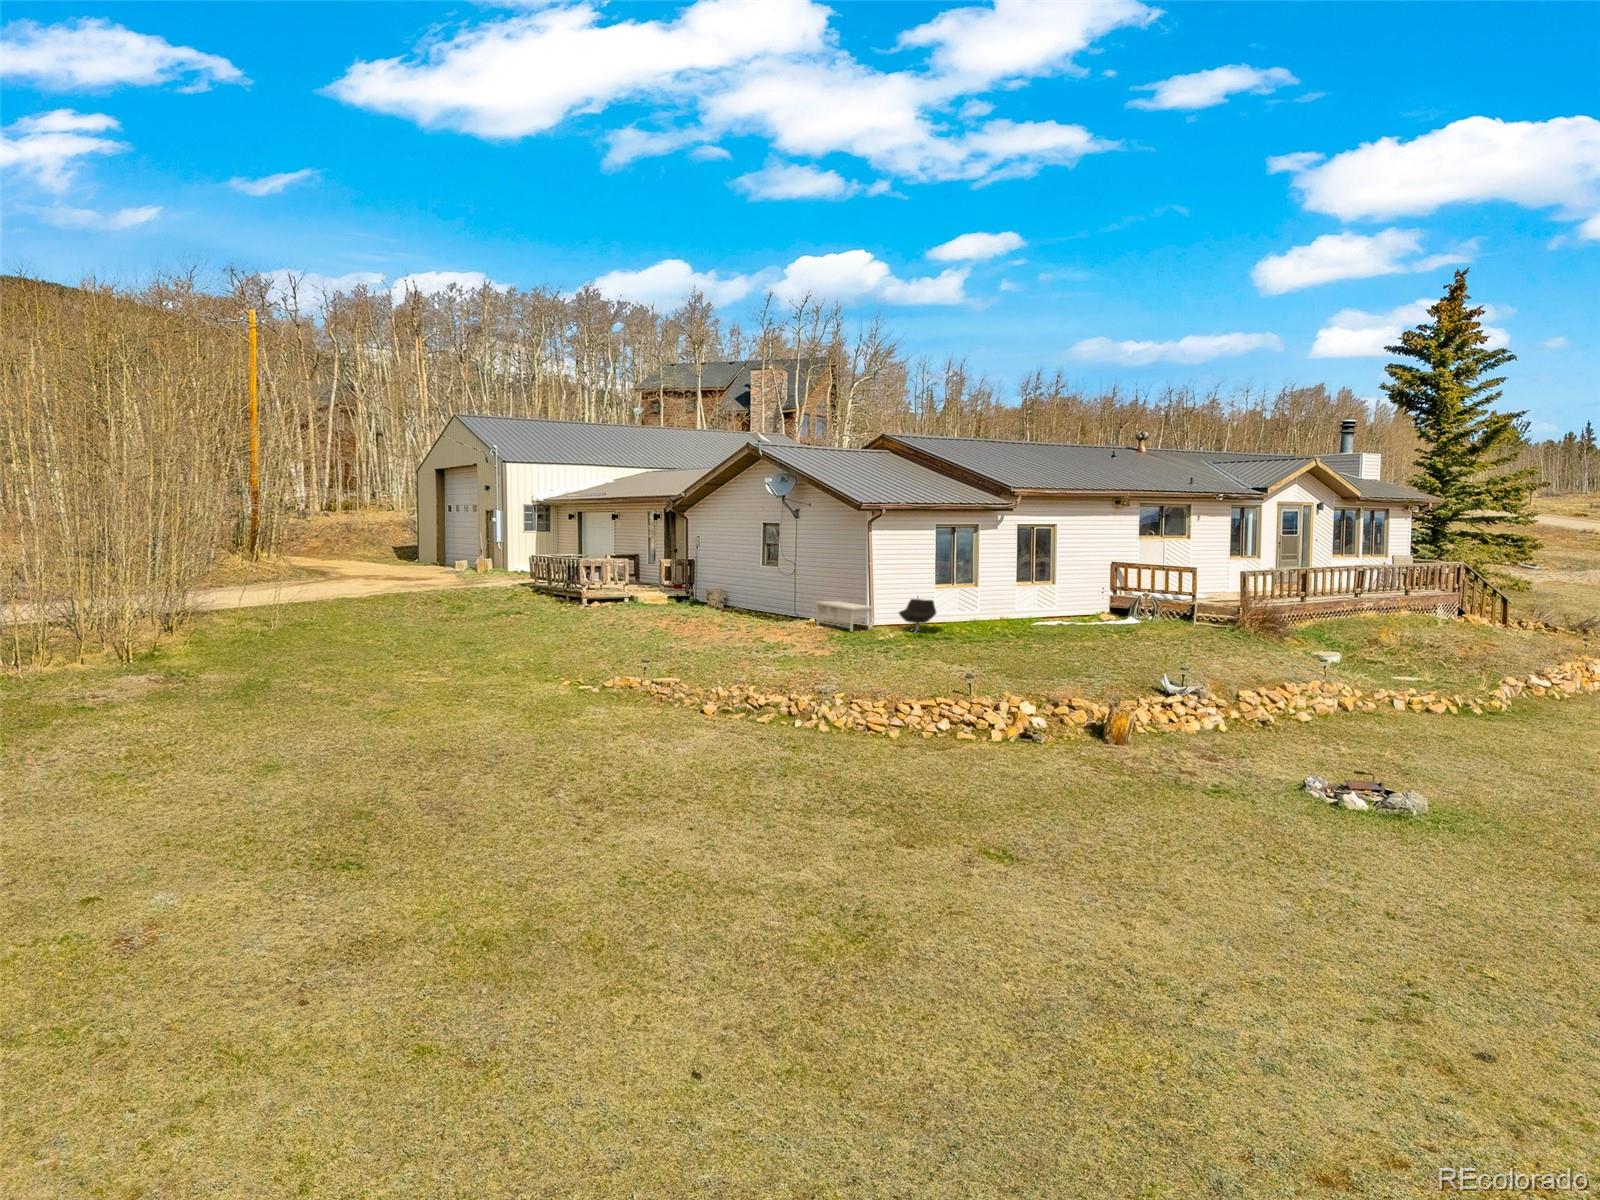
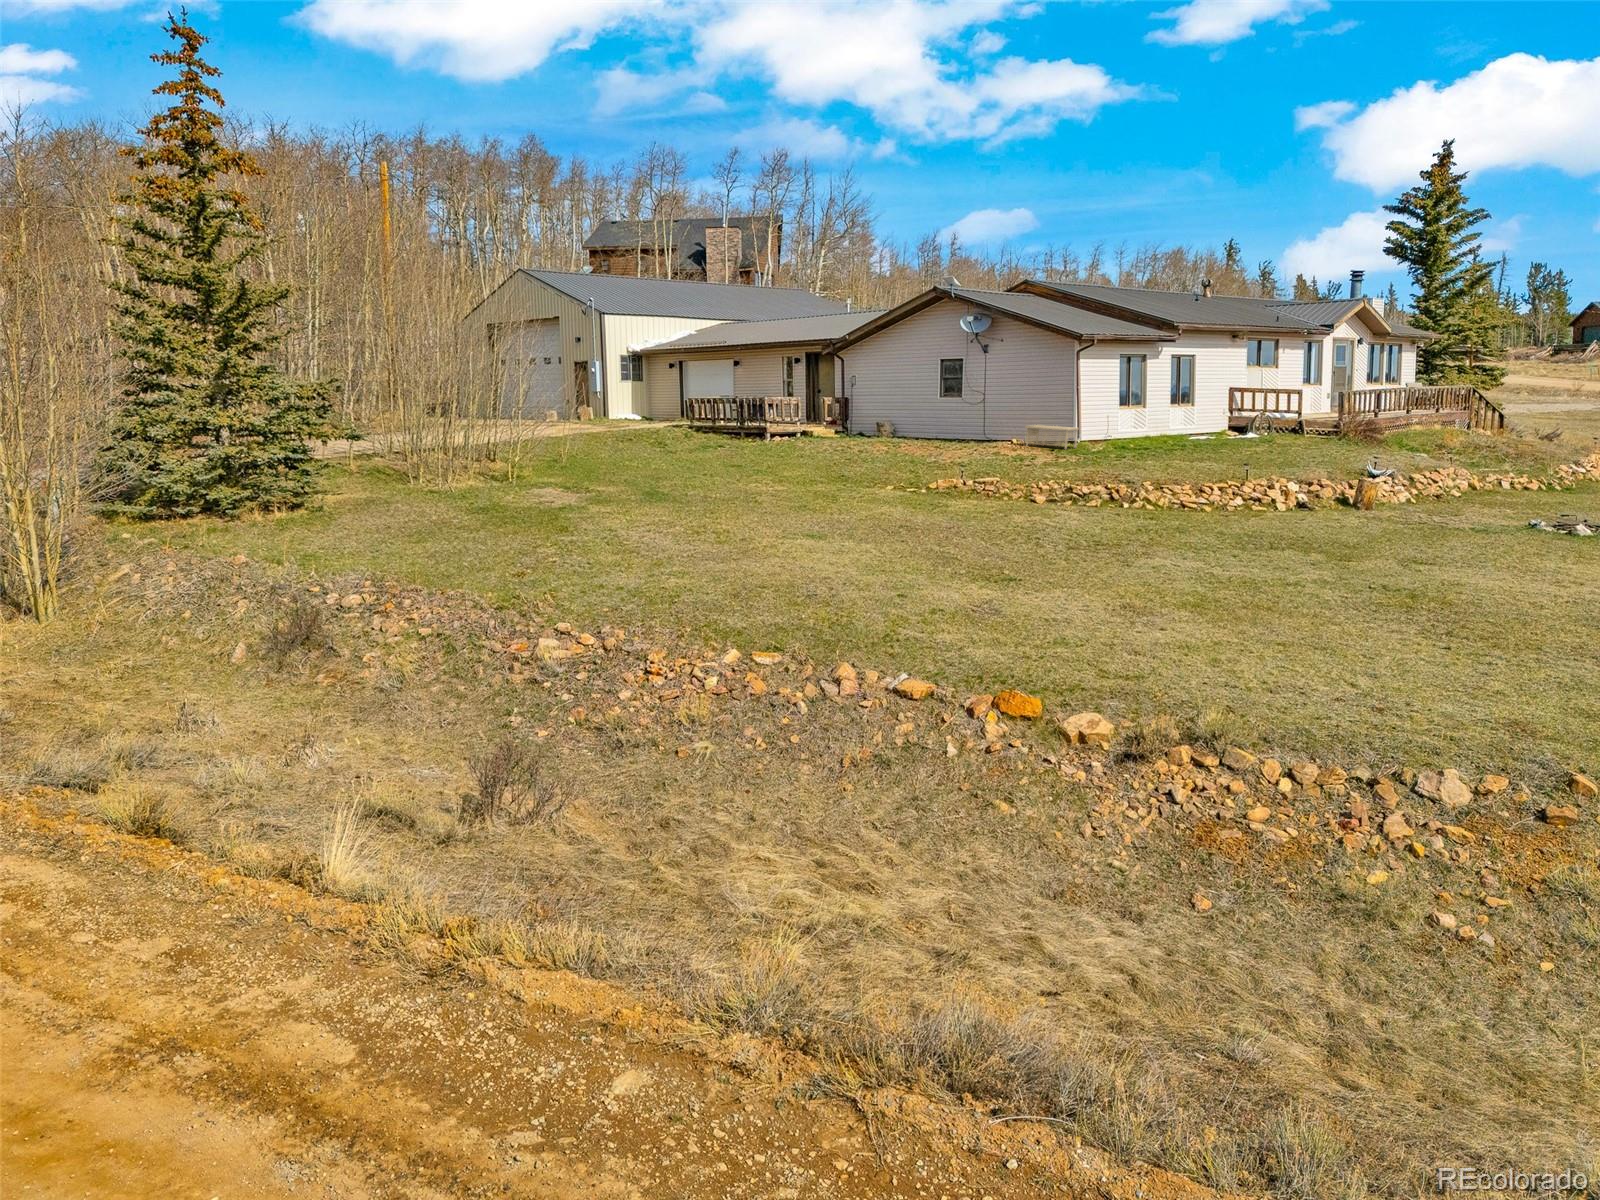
lounge chair: present [899,599,936,632] -> none [1097,421,1130,449]

